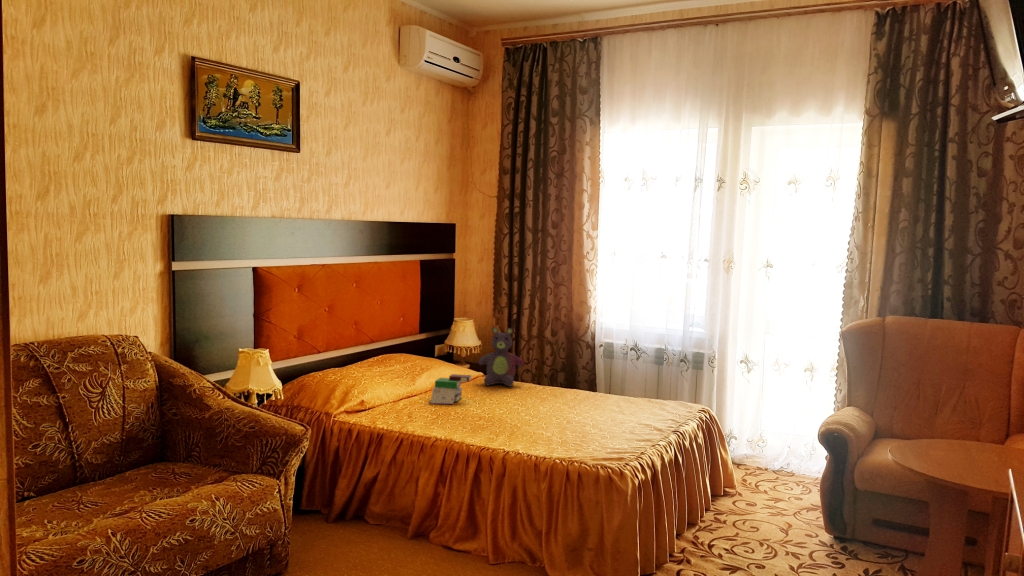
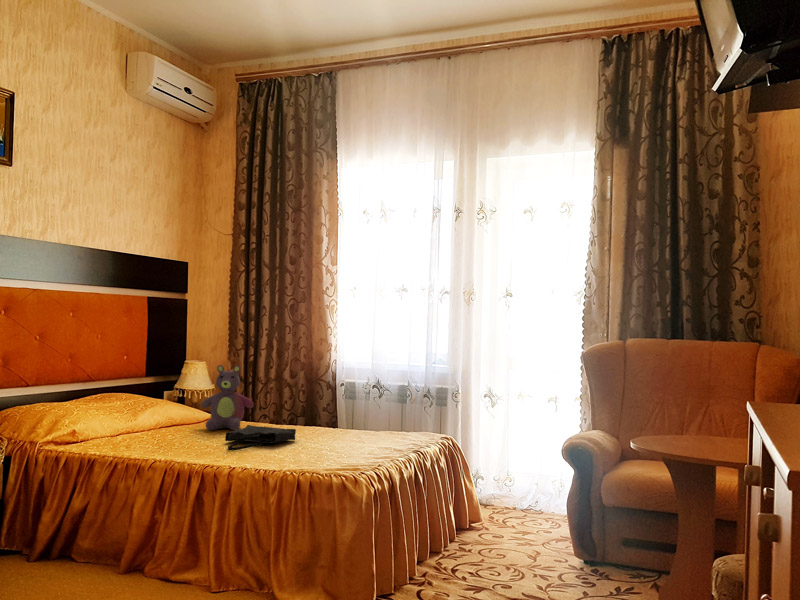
book: present [430,374,471,404] -> none [125,417,182,453]
tote bag: none [506,383,566,405] -> present [225,425,296,451]

